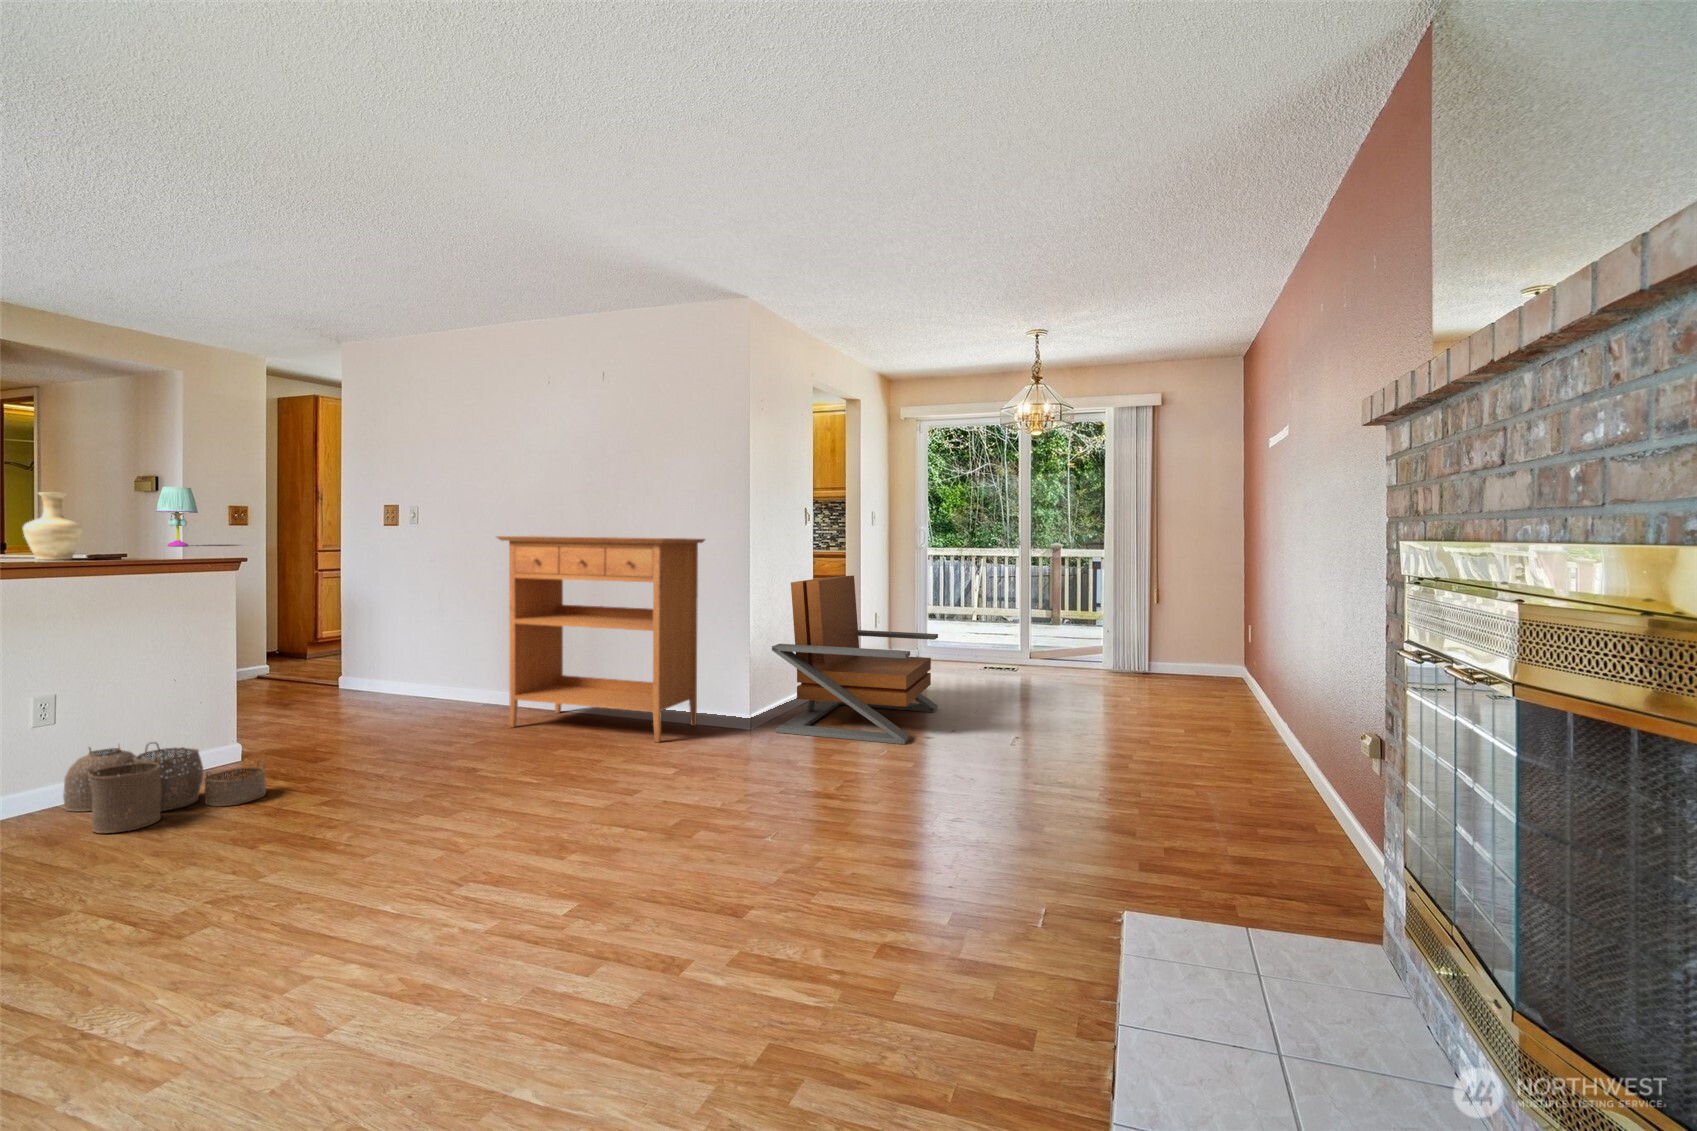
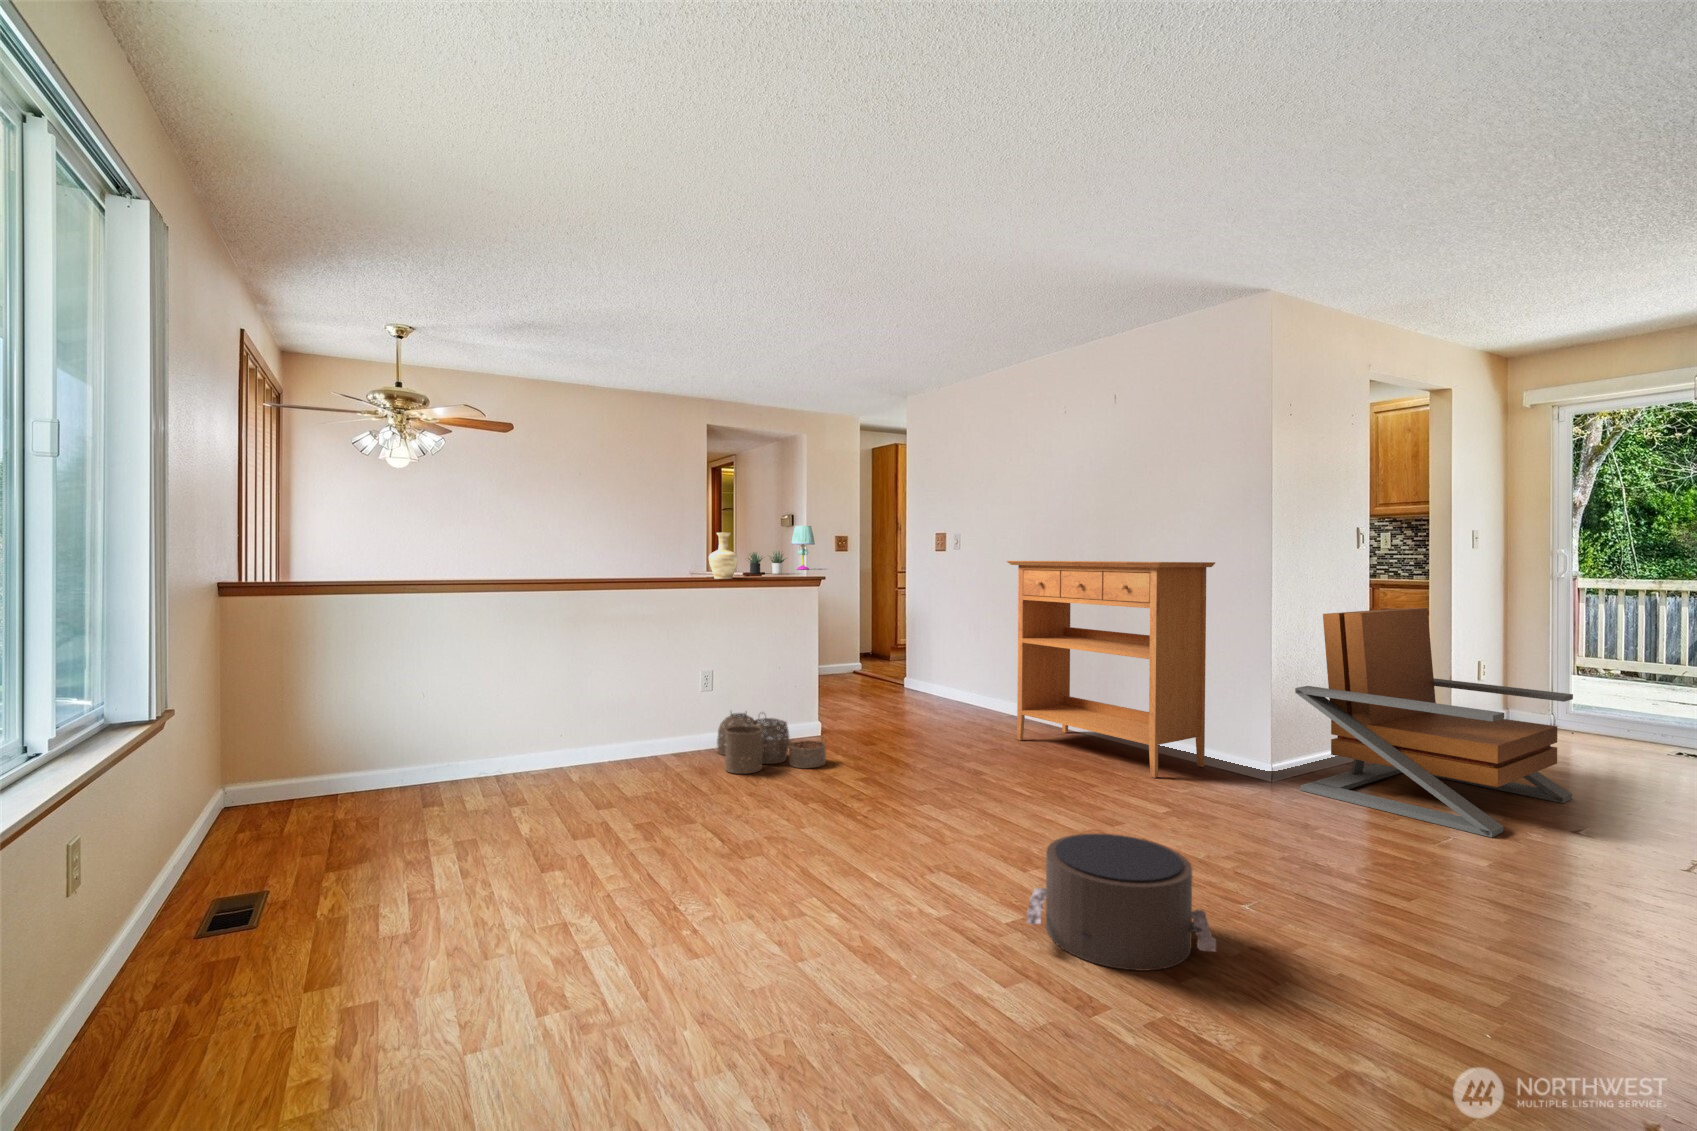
succulent plant: none [80,517,164,552] -> present [748,551,786,574]
pouf: none [592,798,768,924] -> present [1027,833,1216,971]

